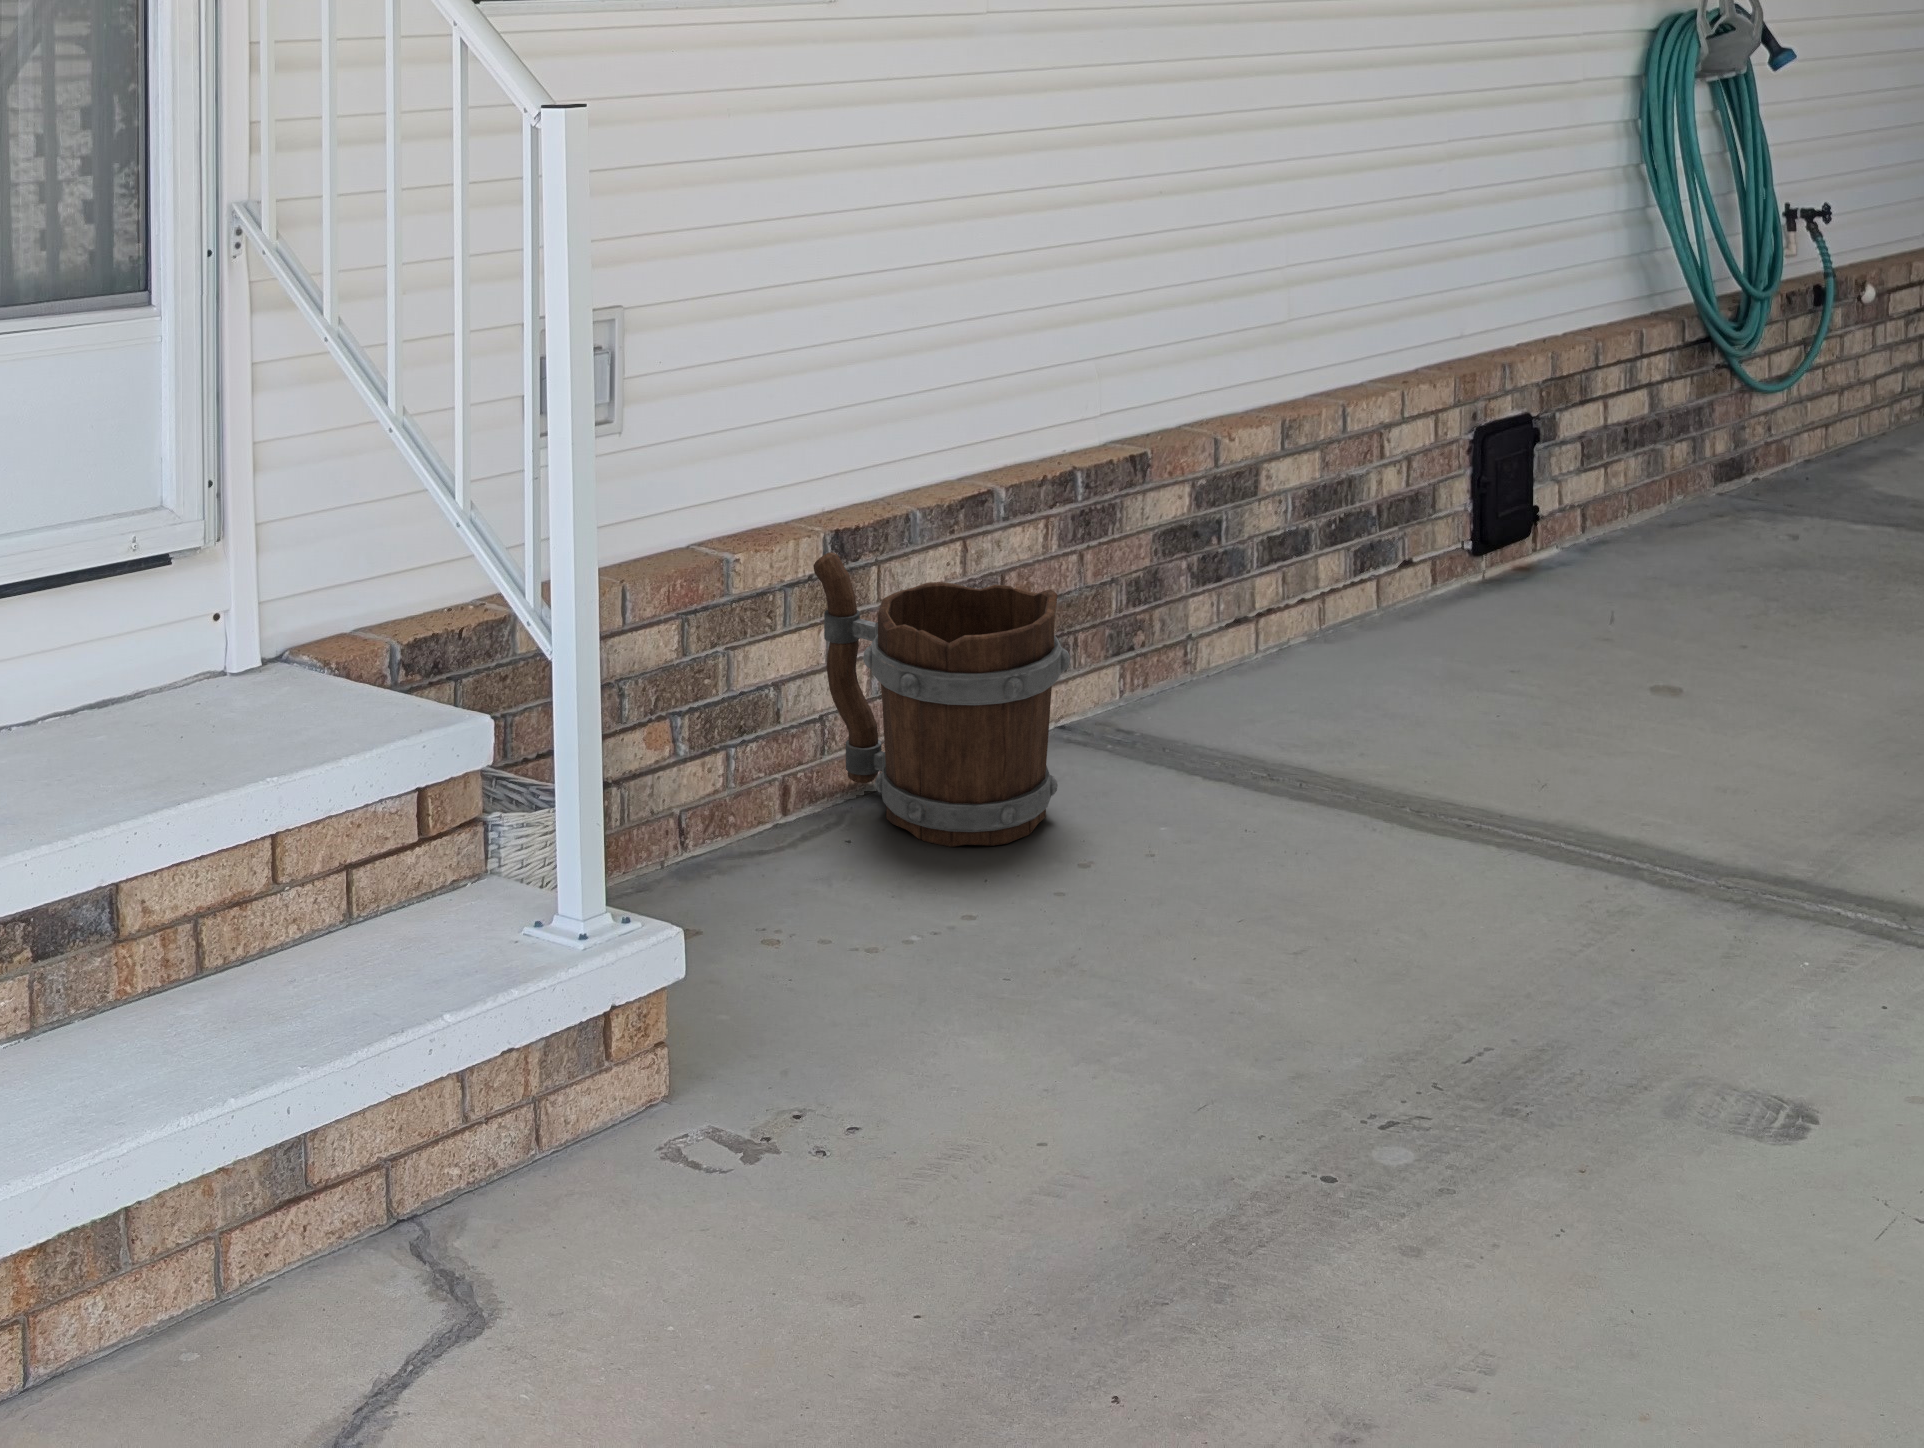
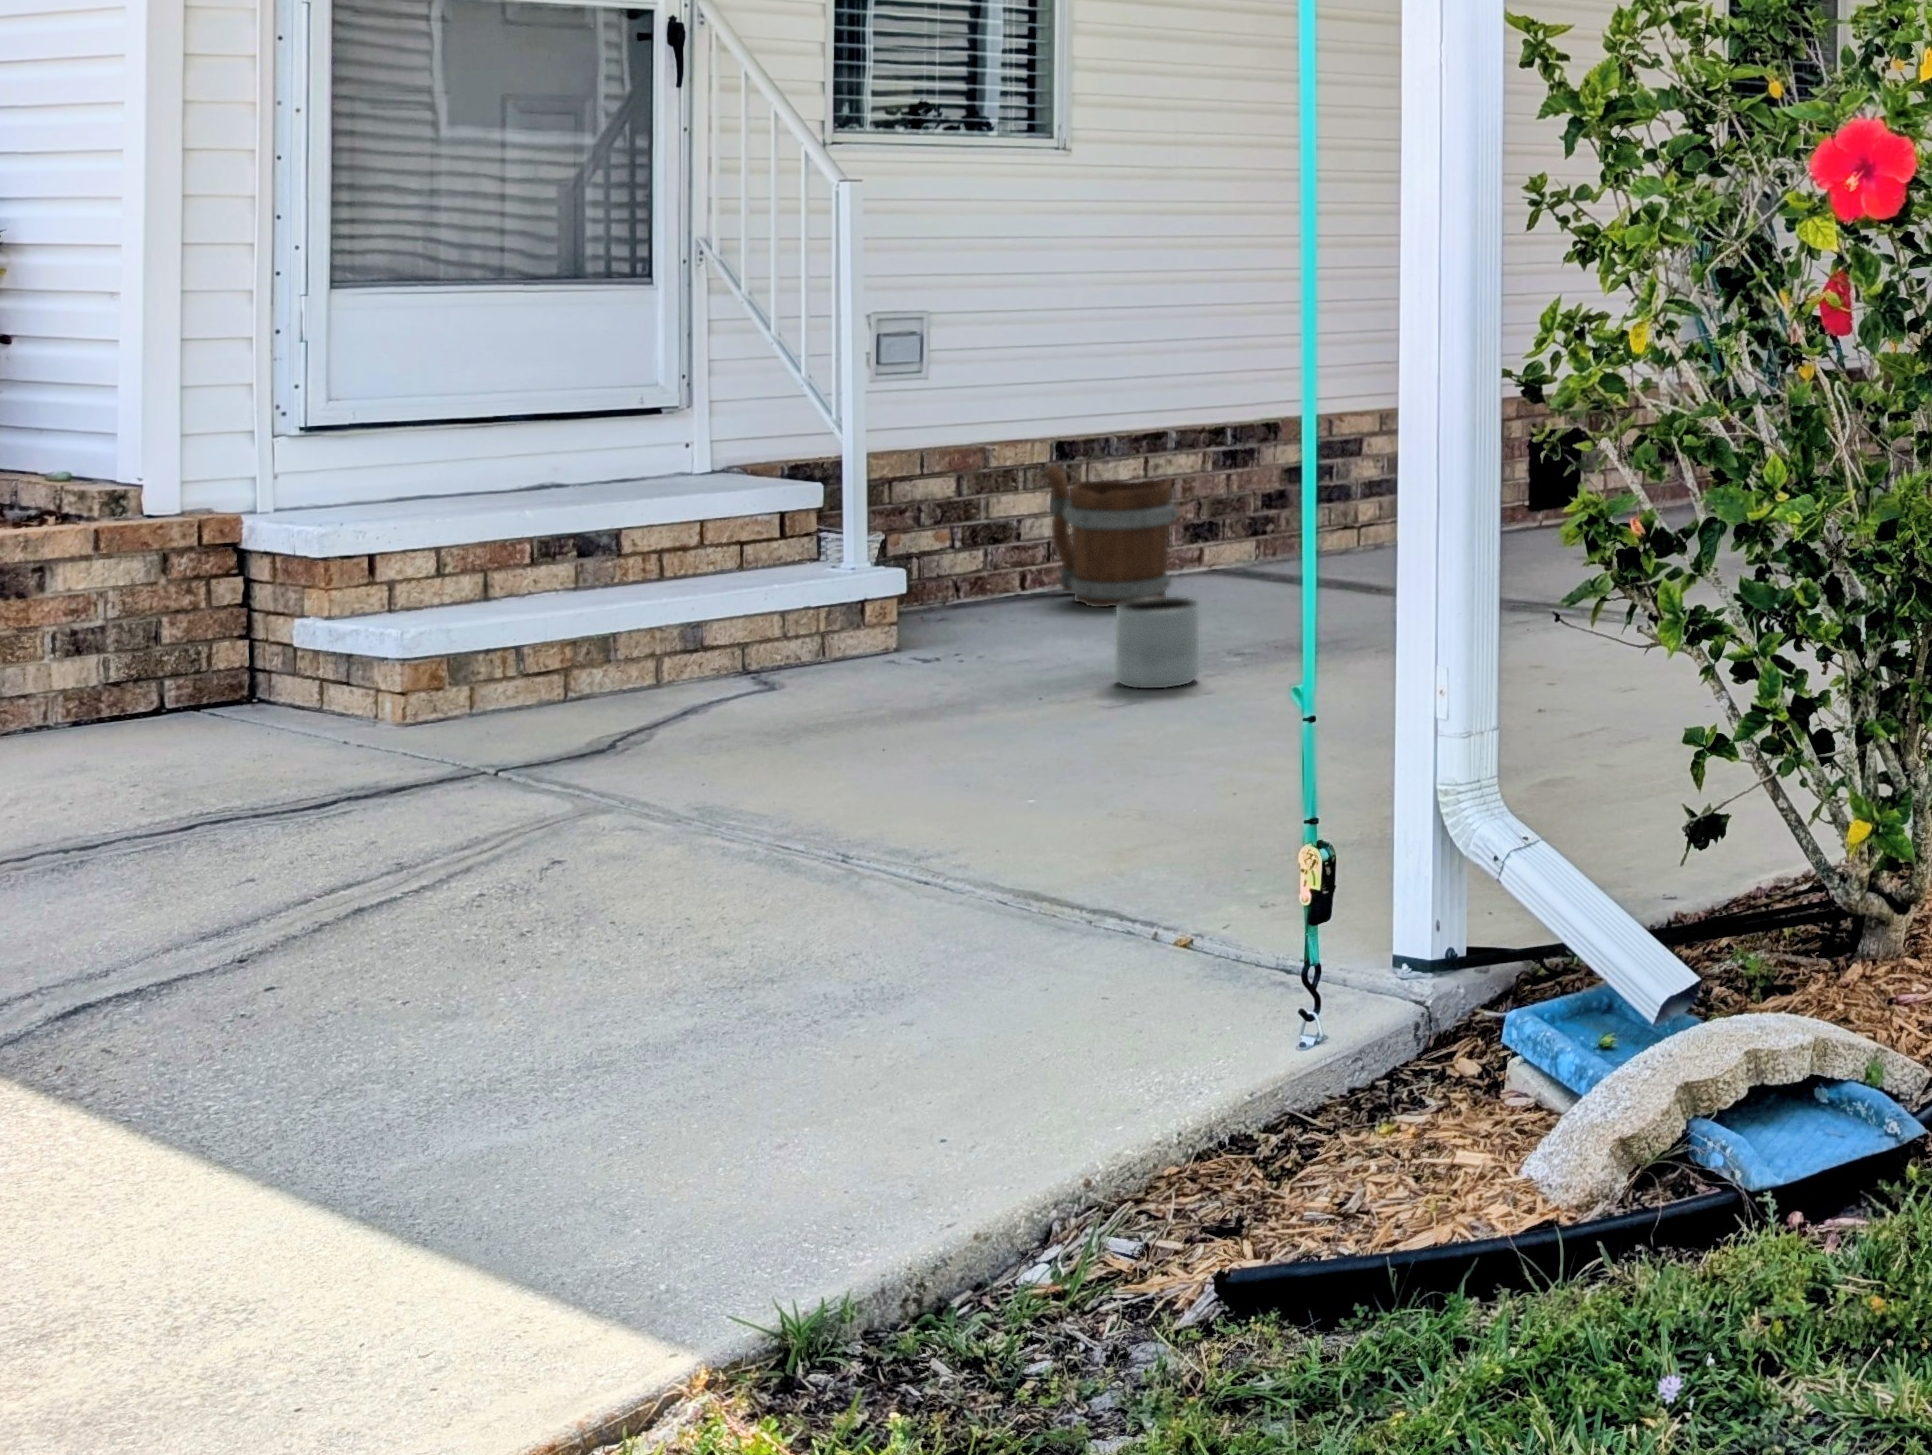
planter: none [1196,1055,1381,1319] -> present [1115,597,1199,688]

